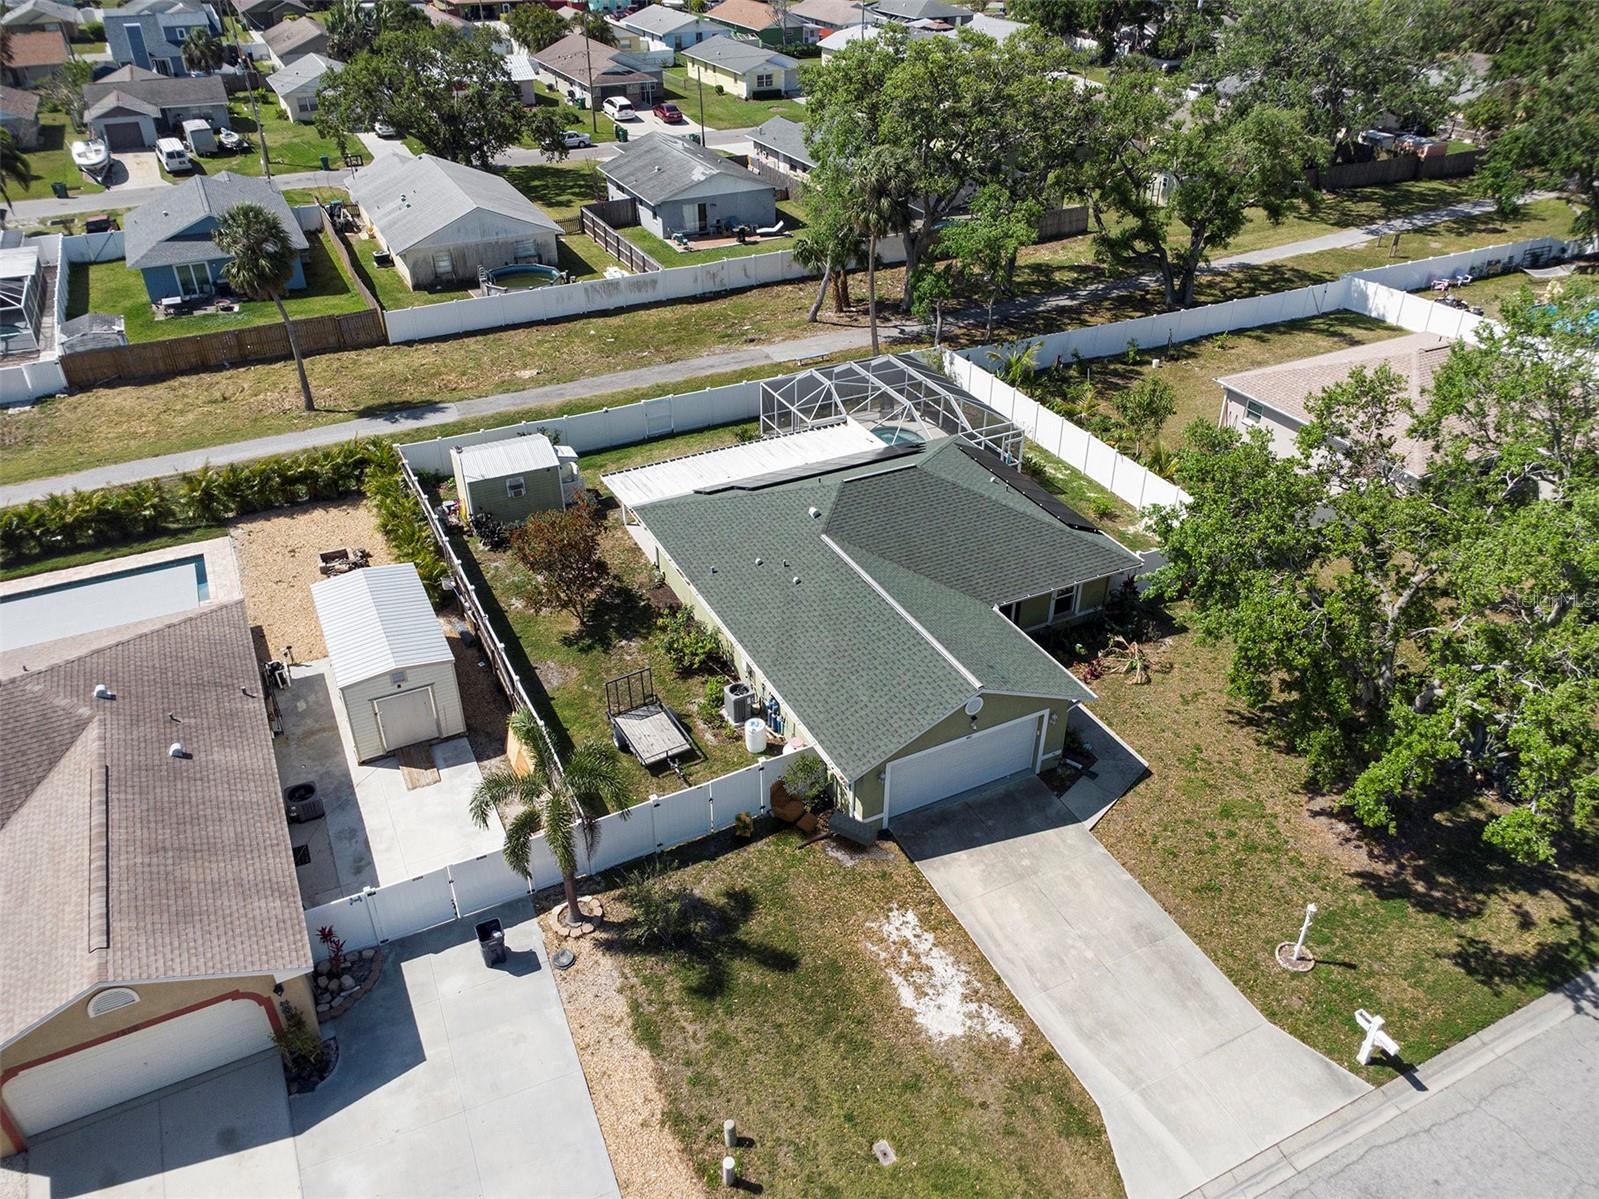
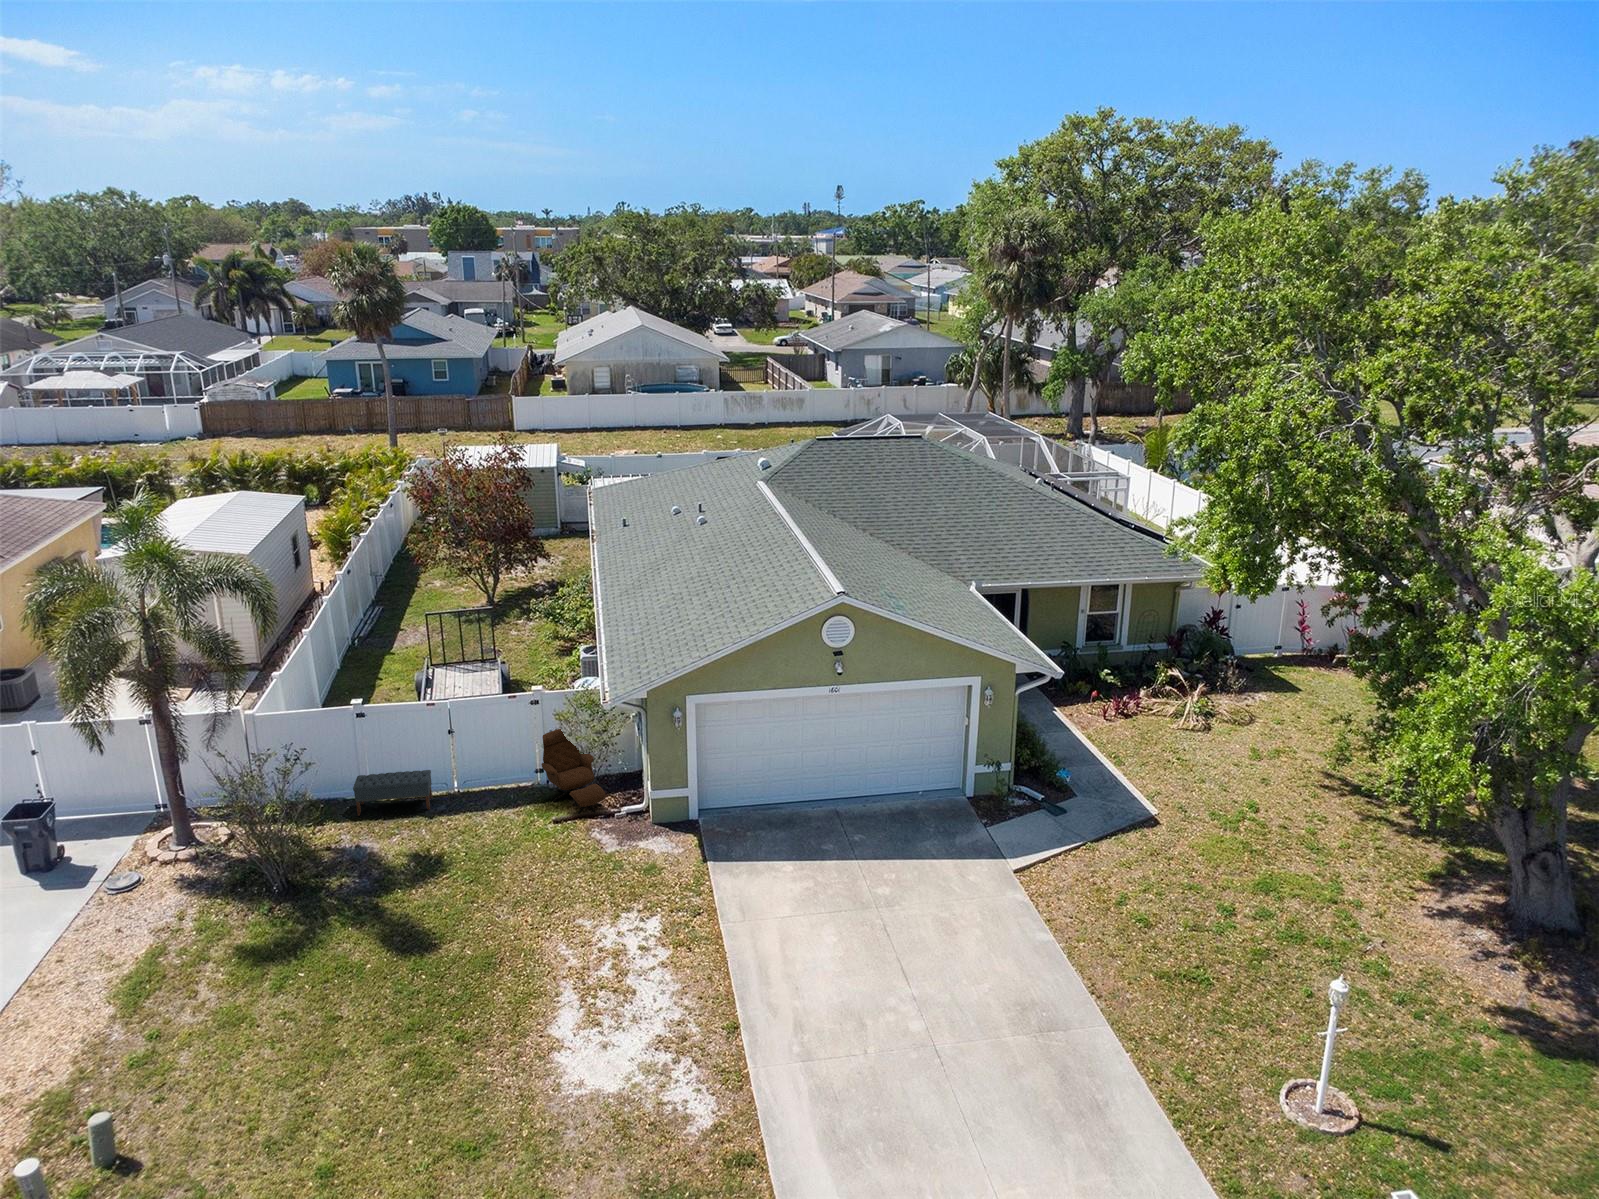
decorative plant: present [735,811,753,837] -> none [484,761,514,801]
bench: present [828,811,878,853] -> present [353,770,432,816]

